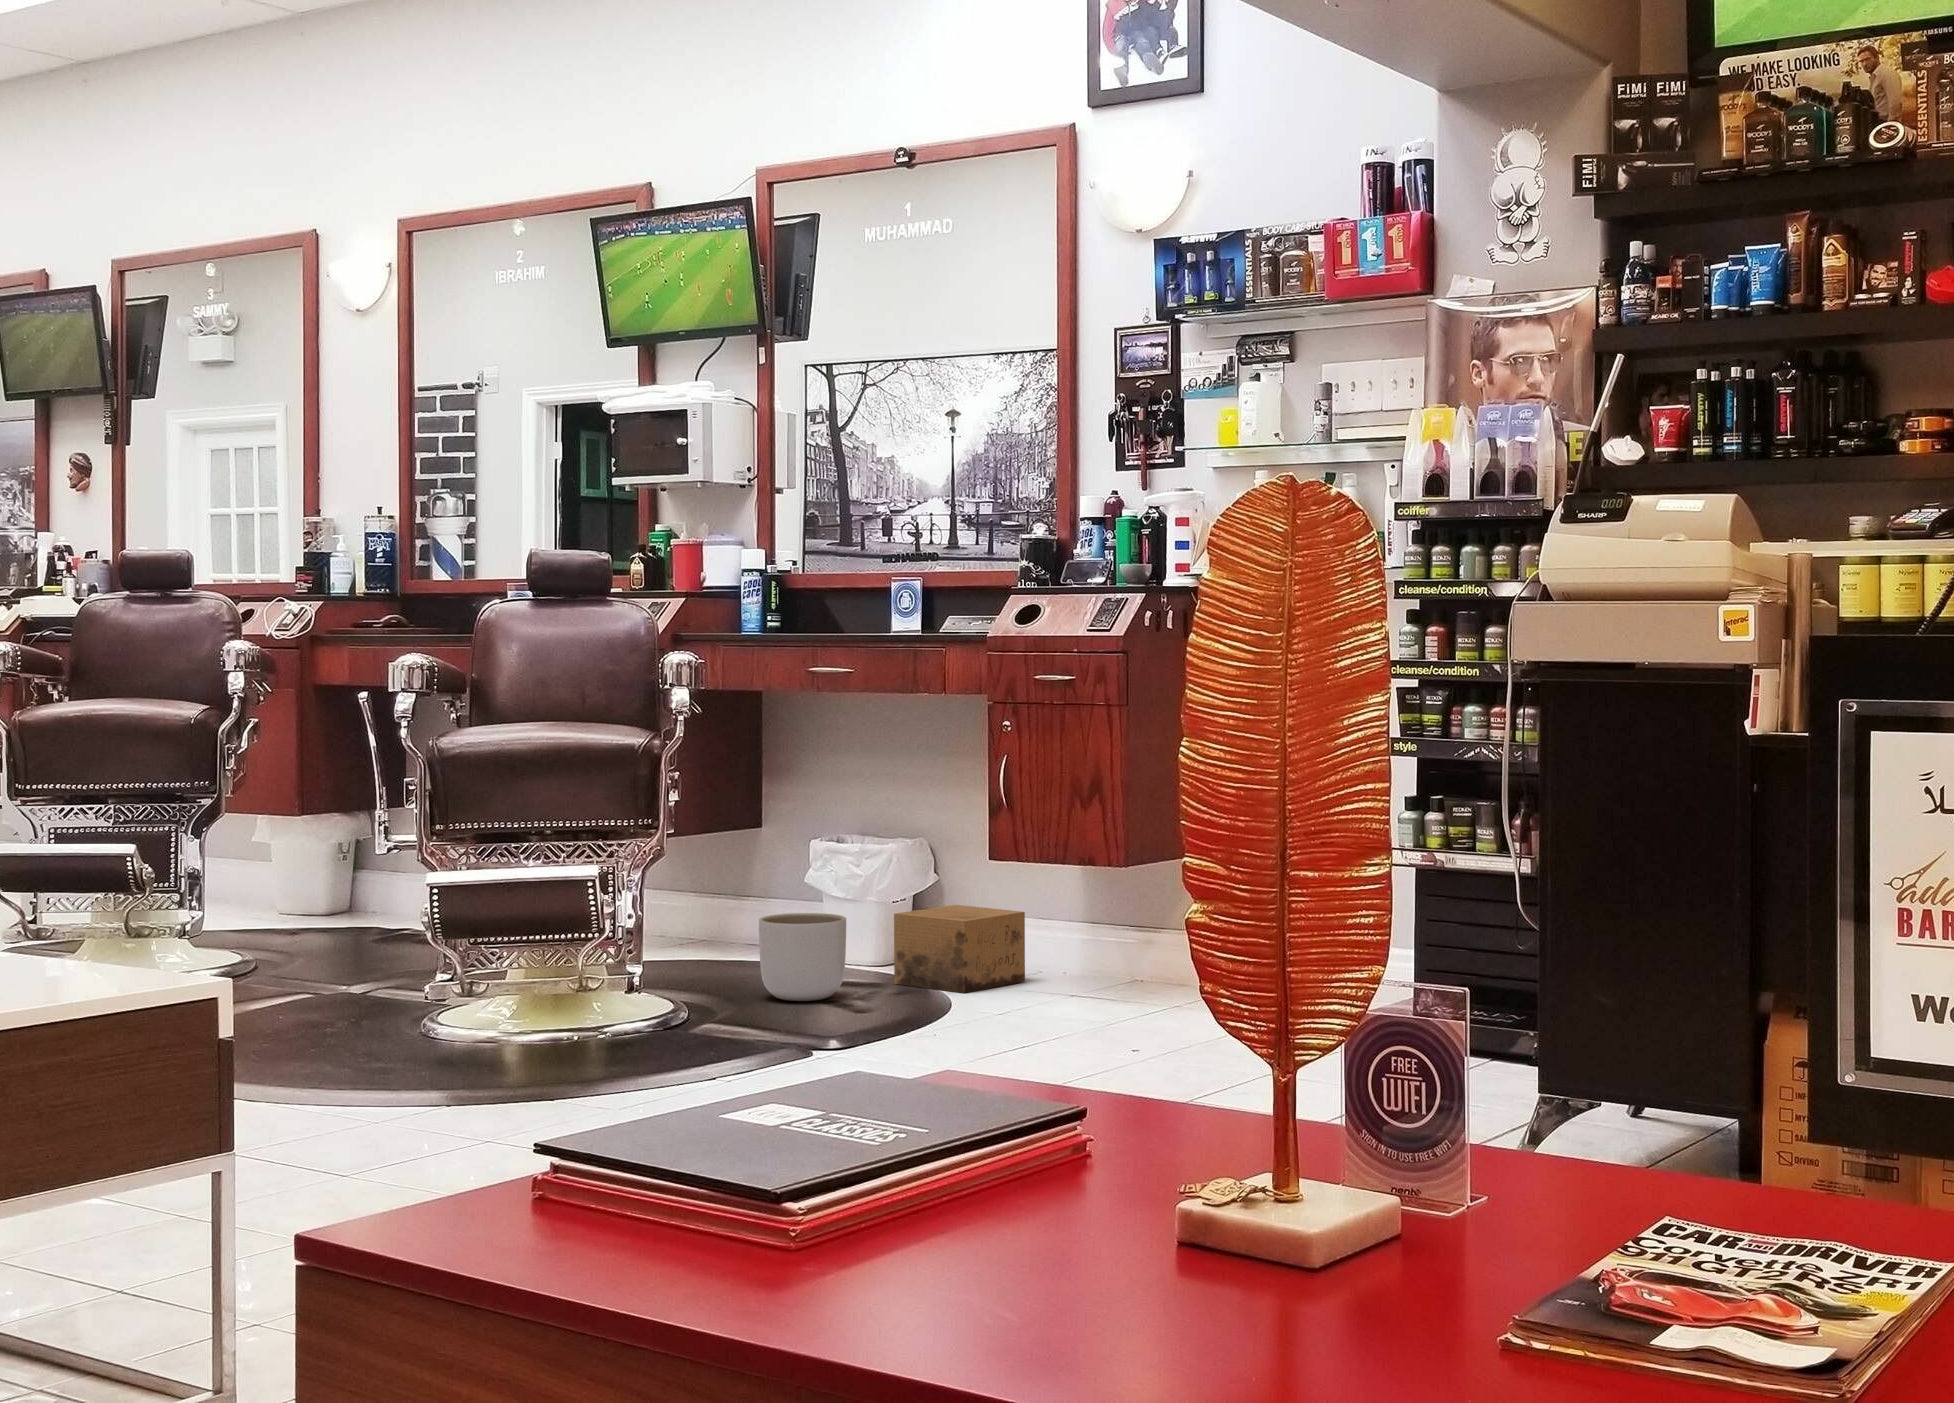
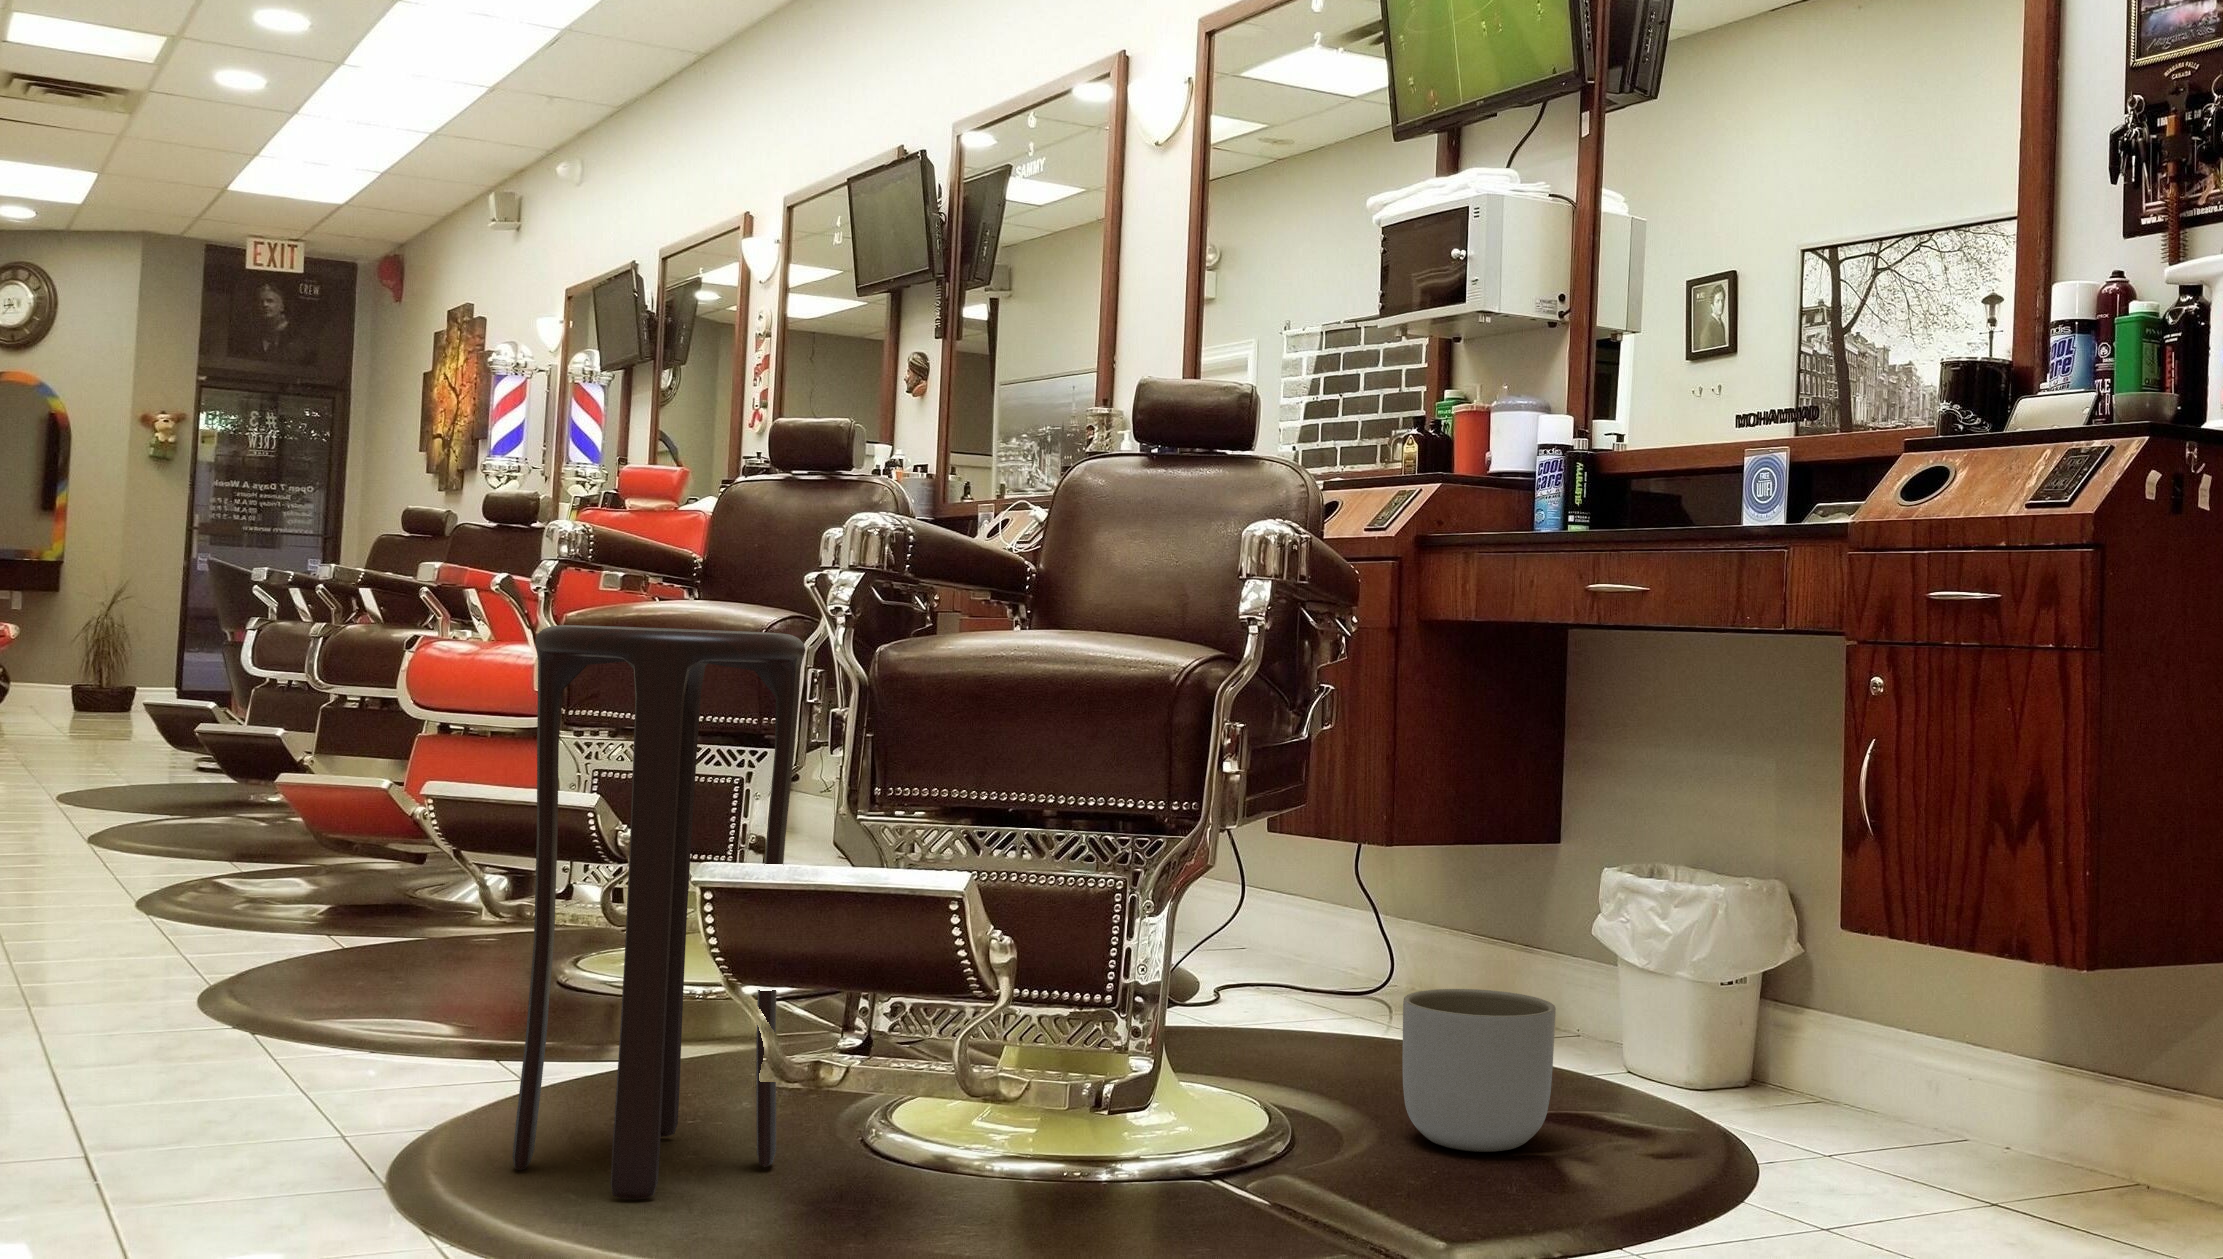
stool: none [299,735,461,1066] -> present [513,625,805,1199]
cardboard box: present [894,905,1025,993] -> none [1667,1003,1911,1175]

